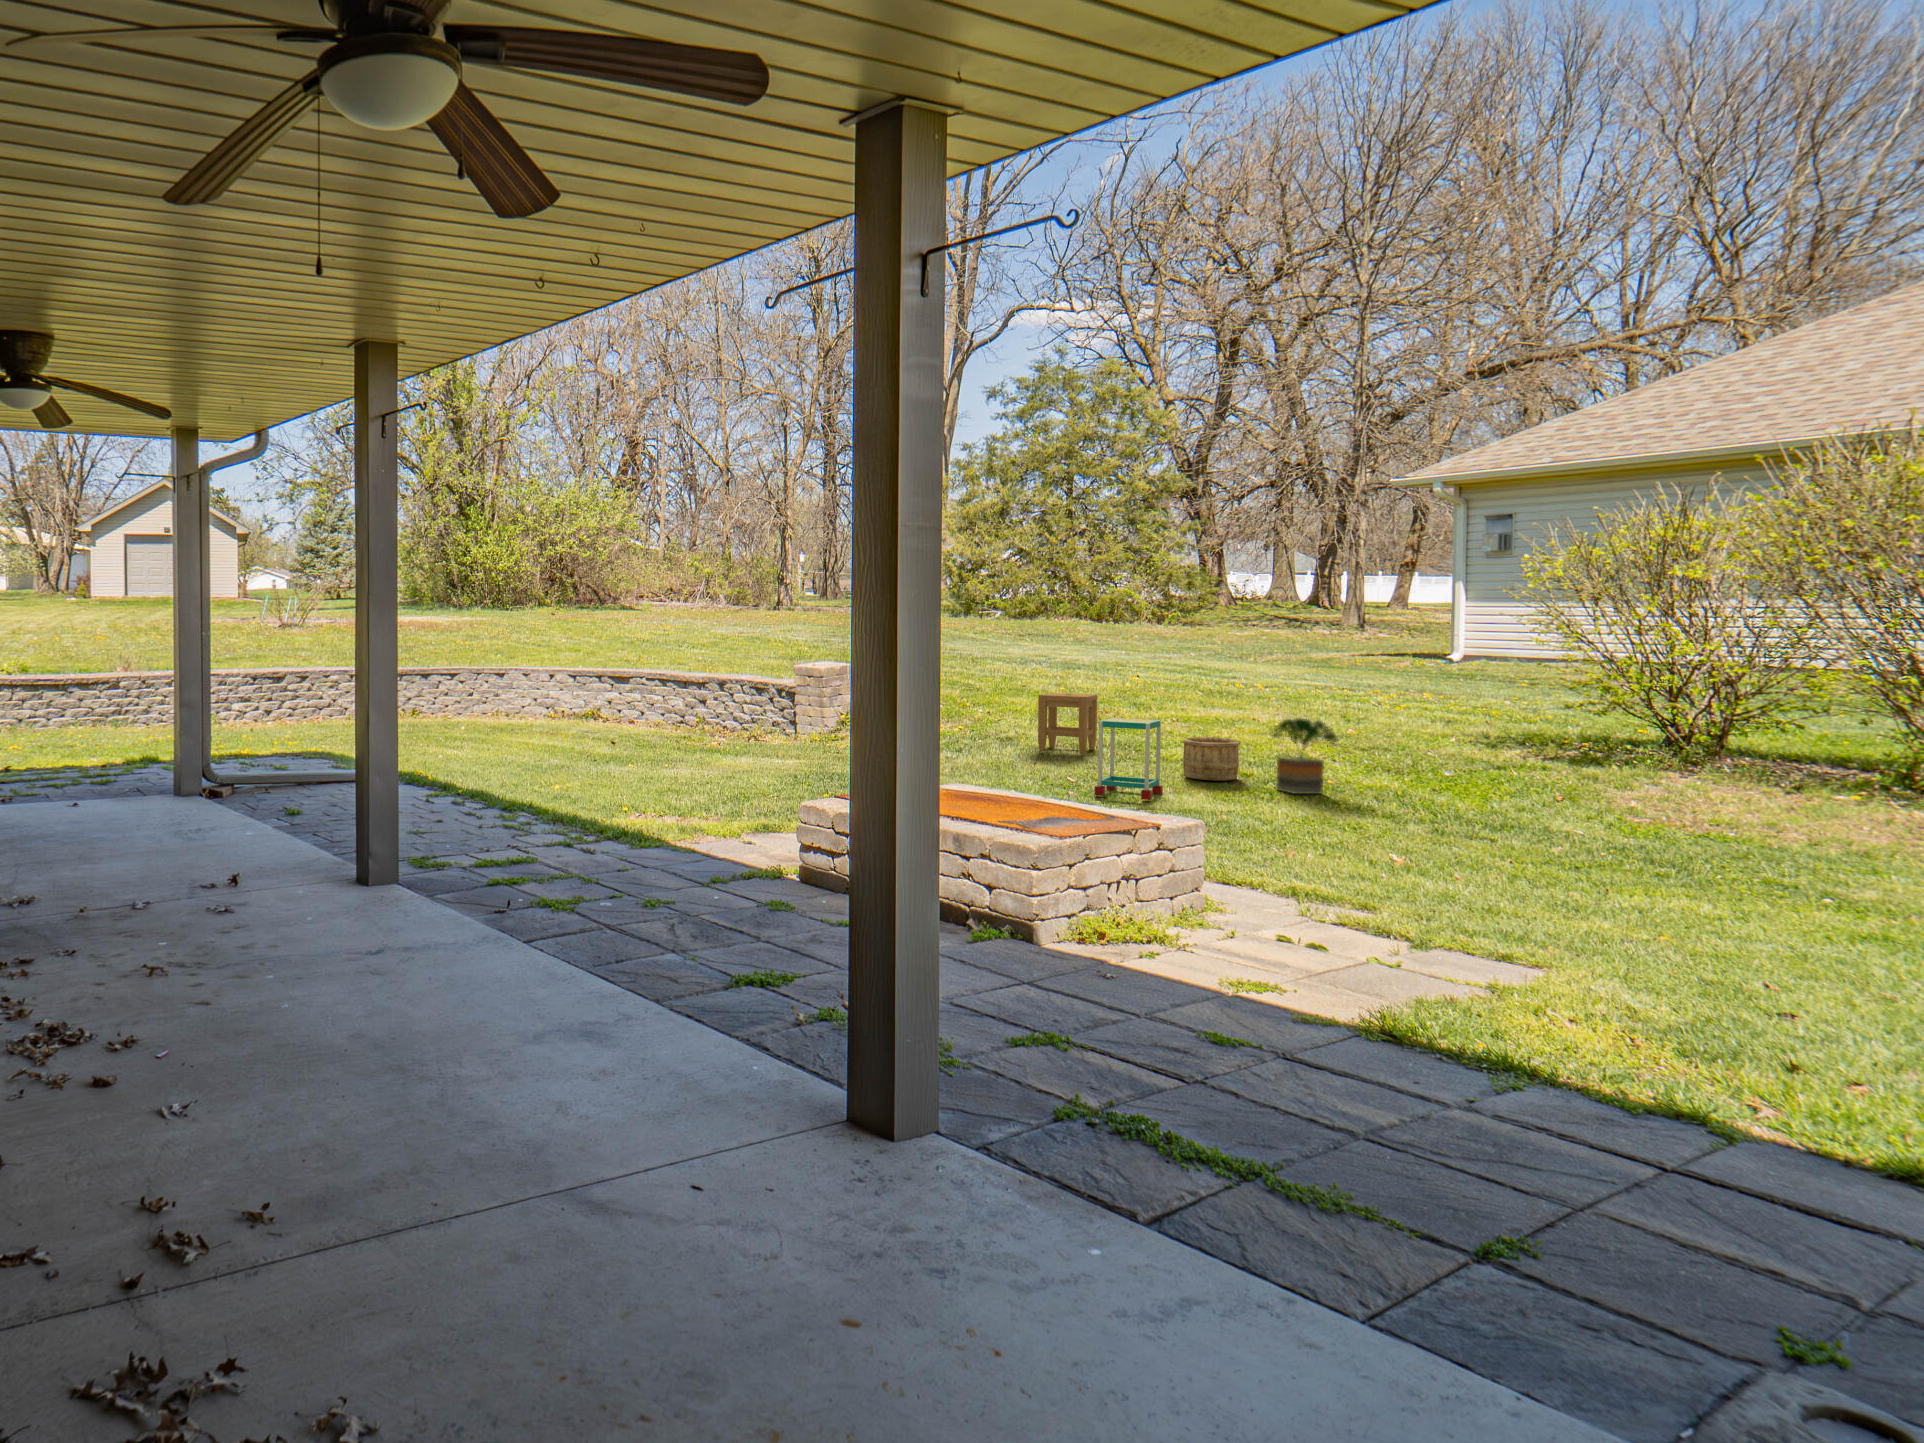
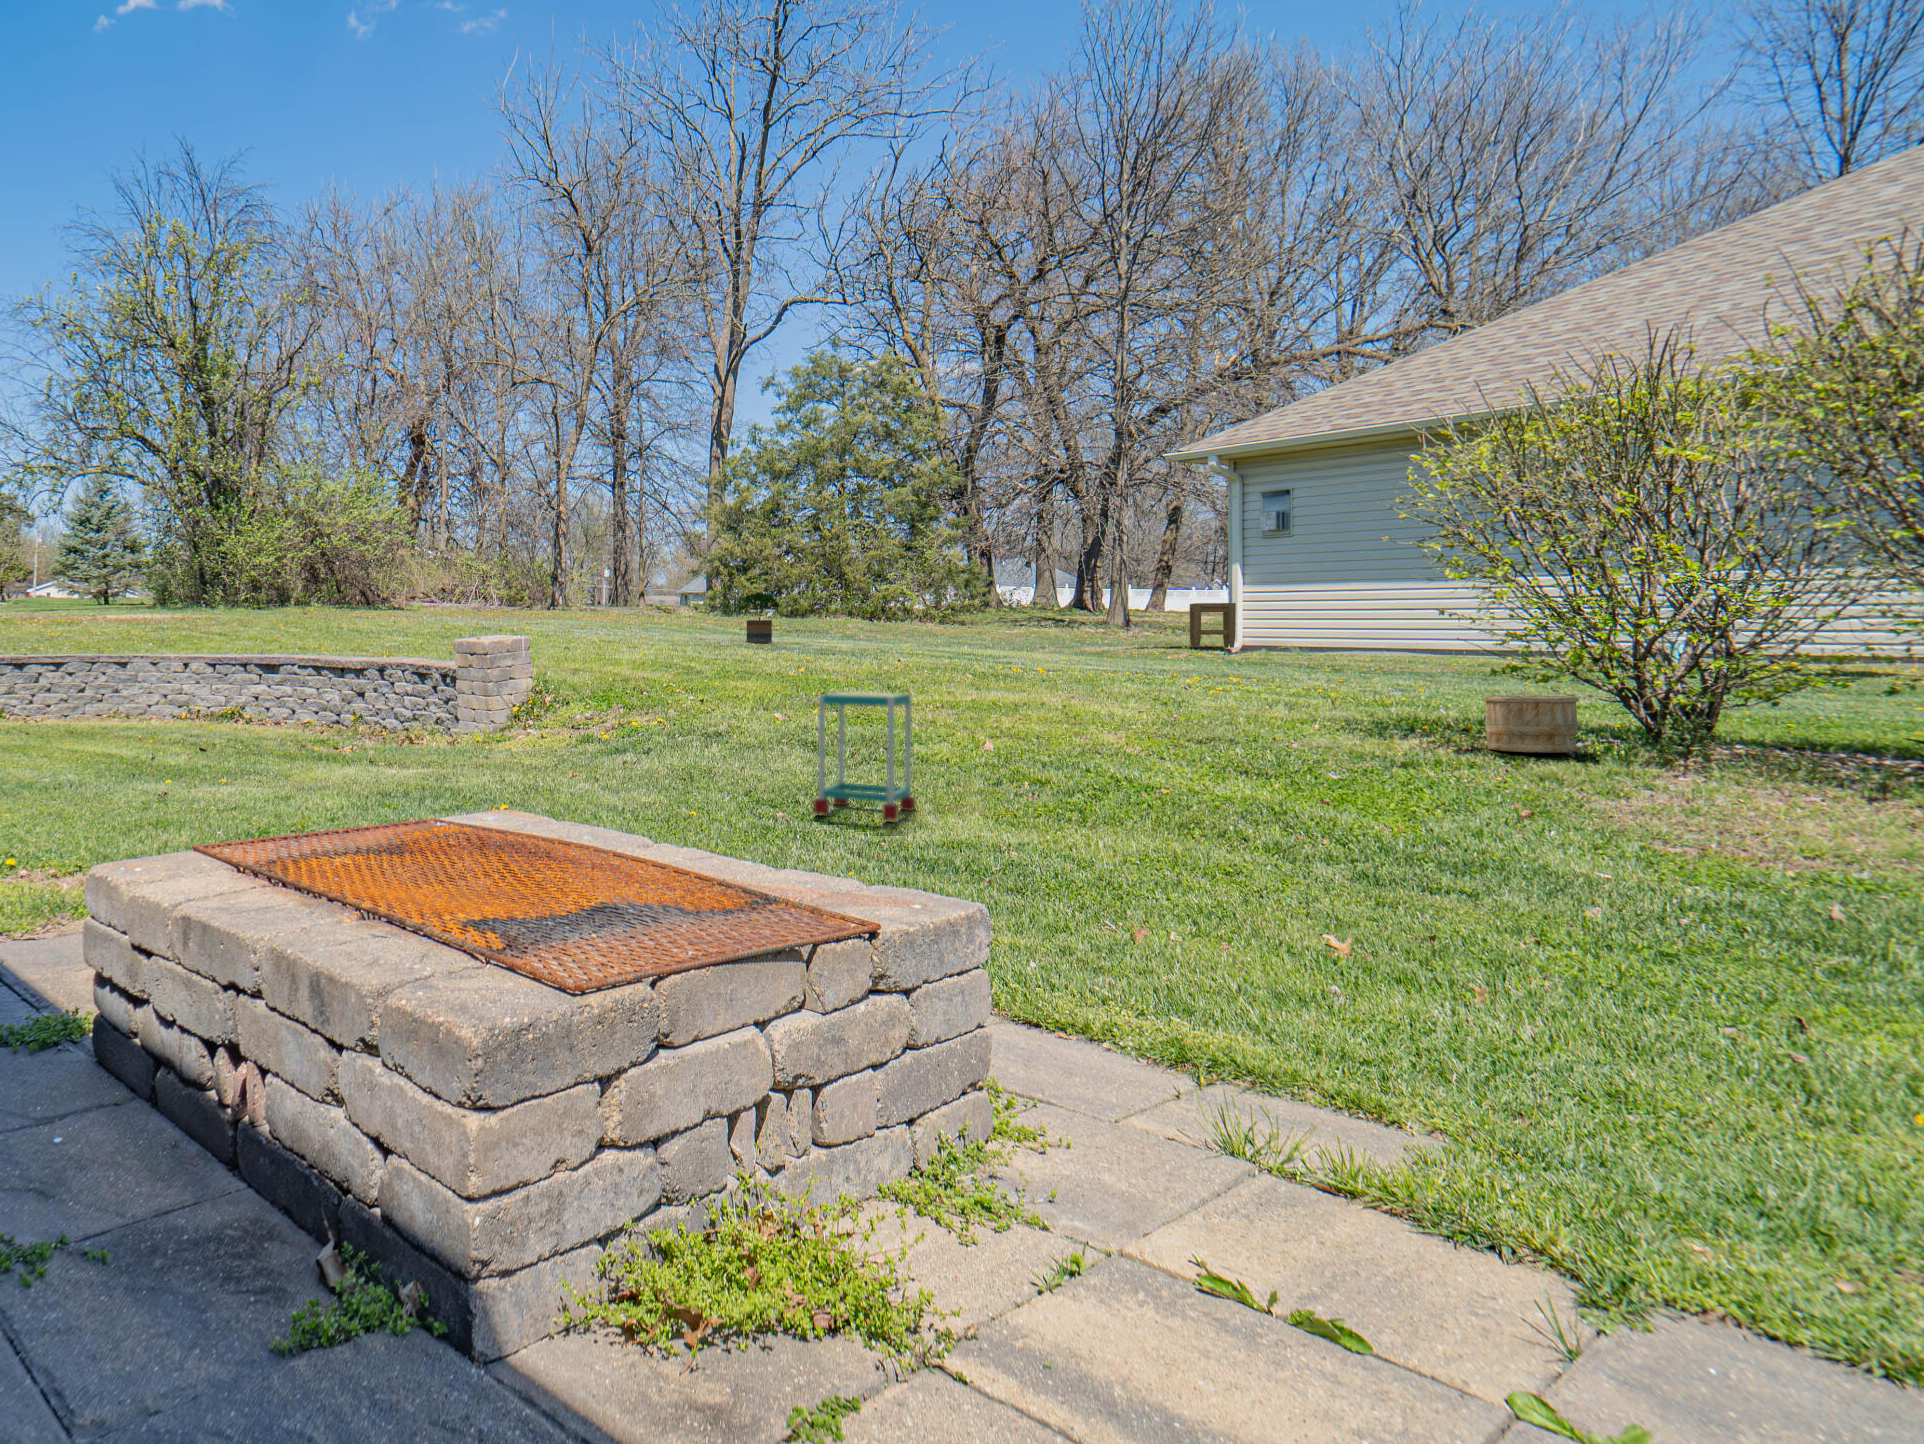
stool: present [1038,693,1098,754] -> present [1190,603,1236,648]
potted tree: present [1272,718,1338,794] -> present [744,593,779,643]
wooden bucket: present [1182,737,1240,781] -> present [1482,695,1579,753]

